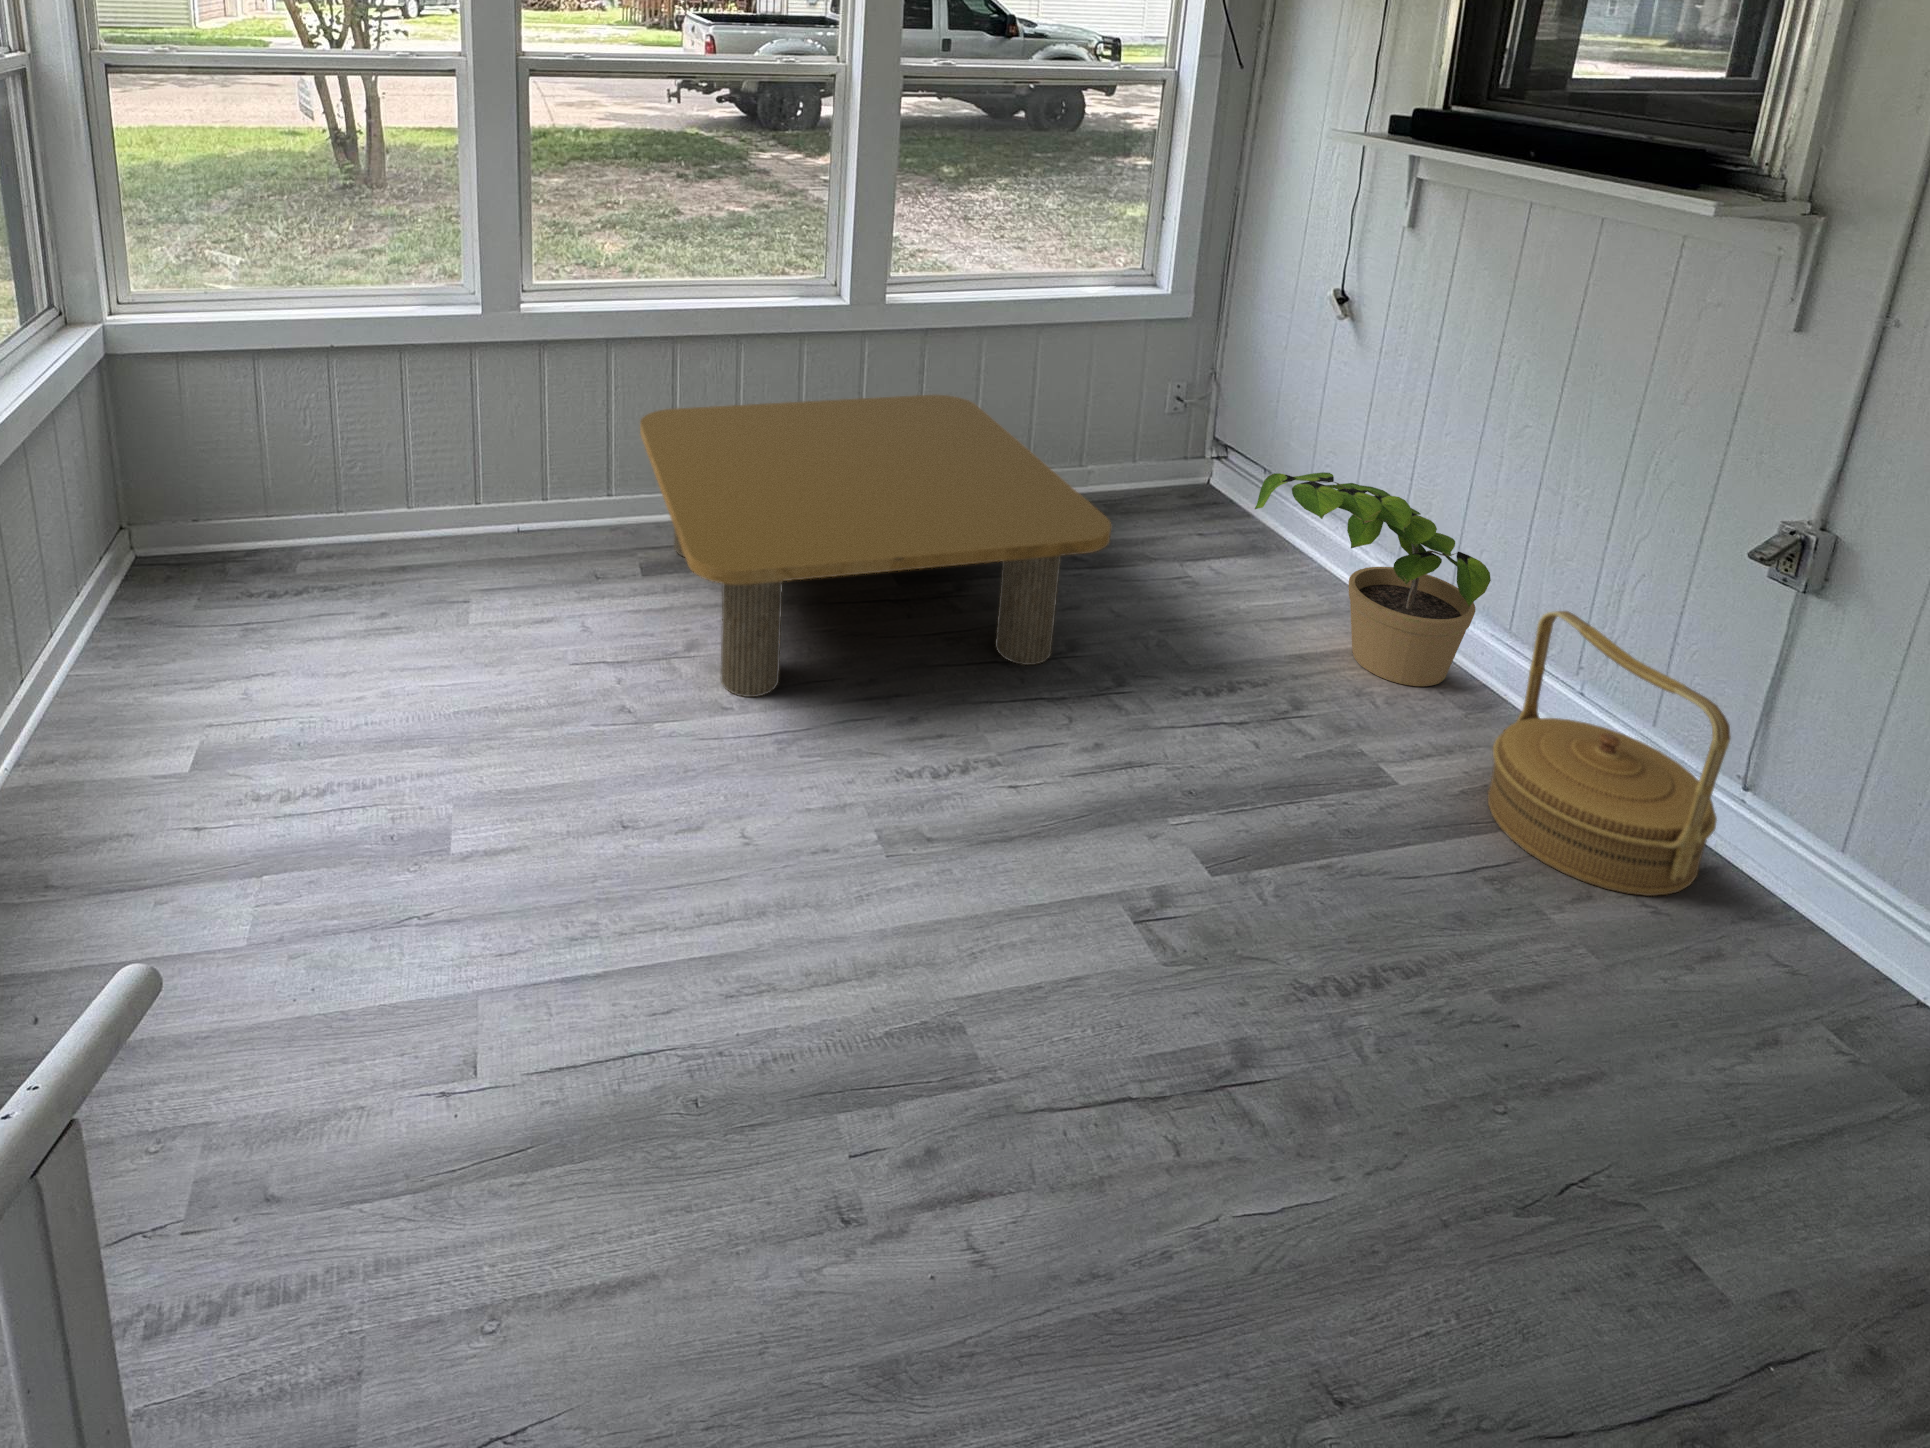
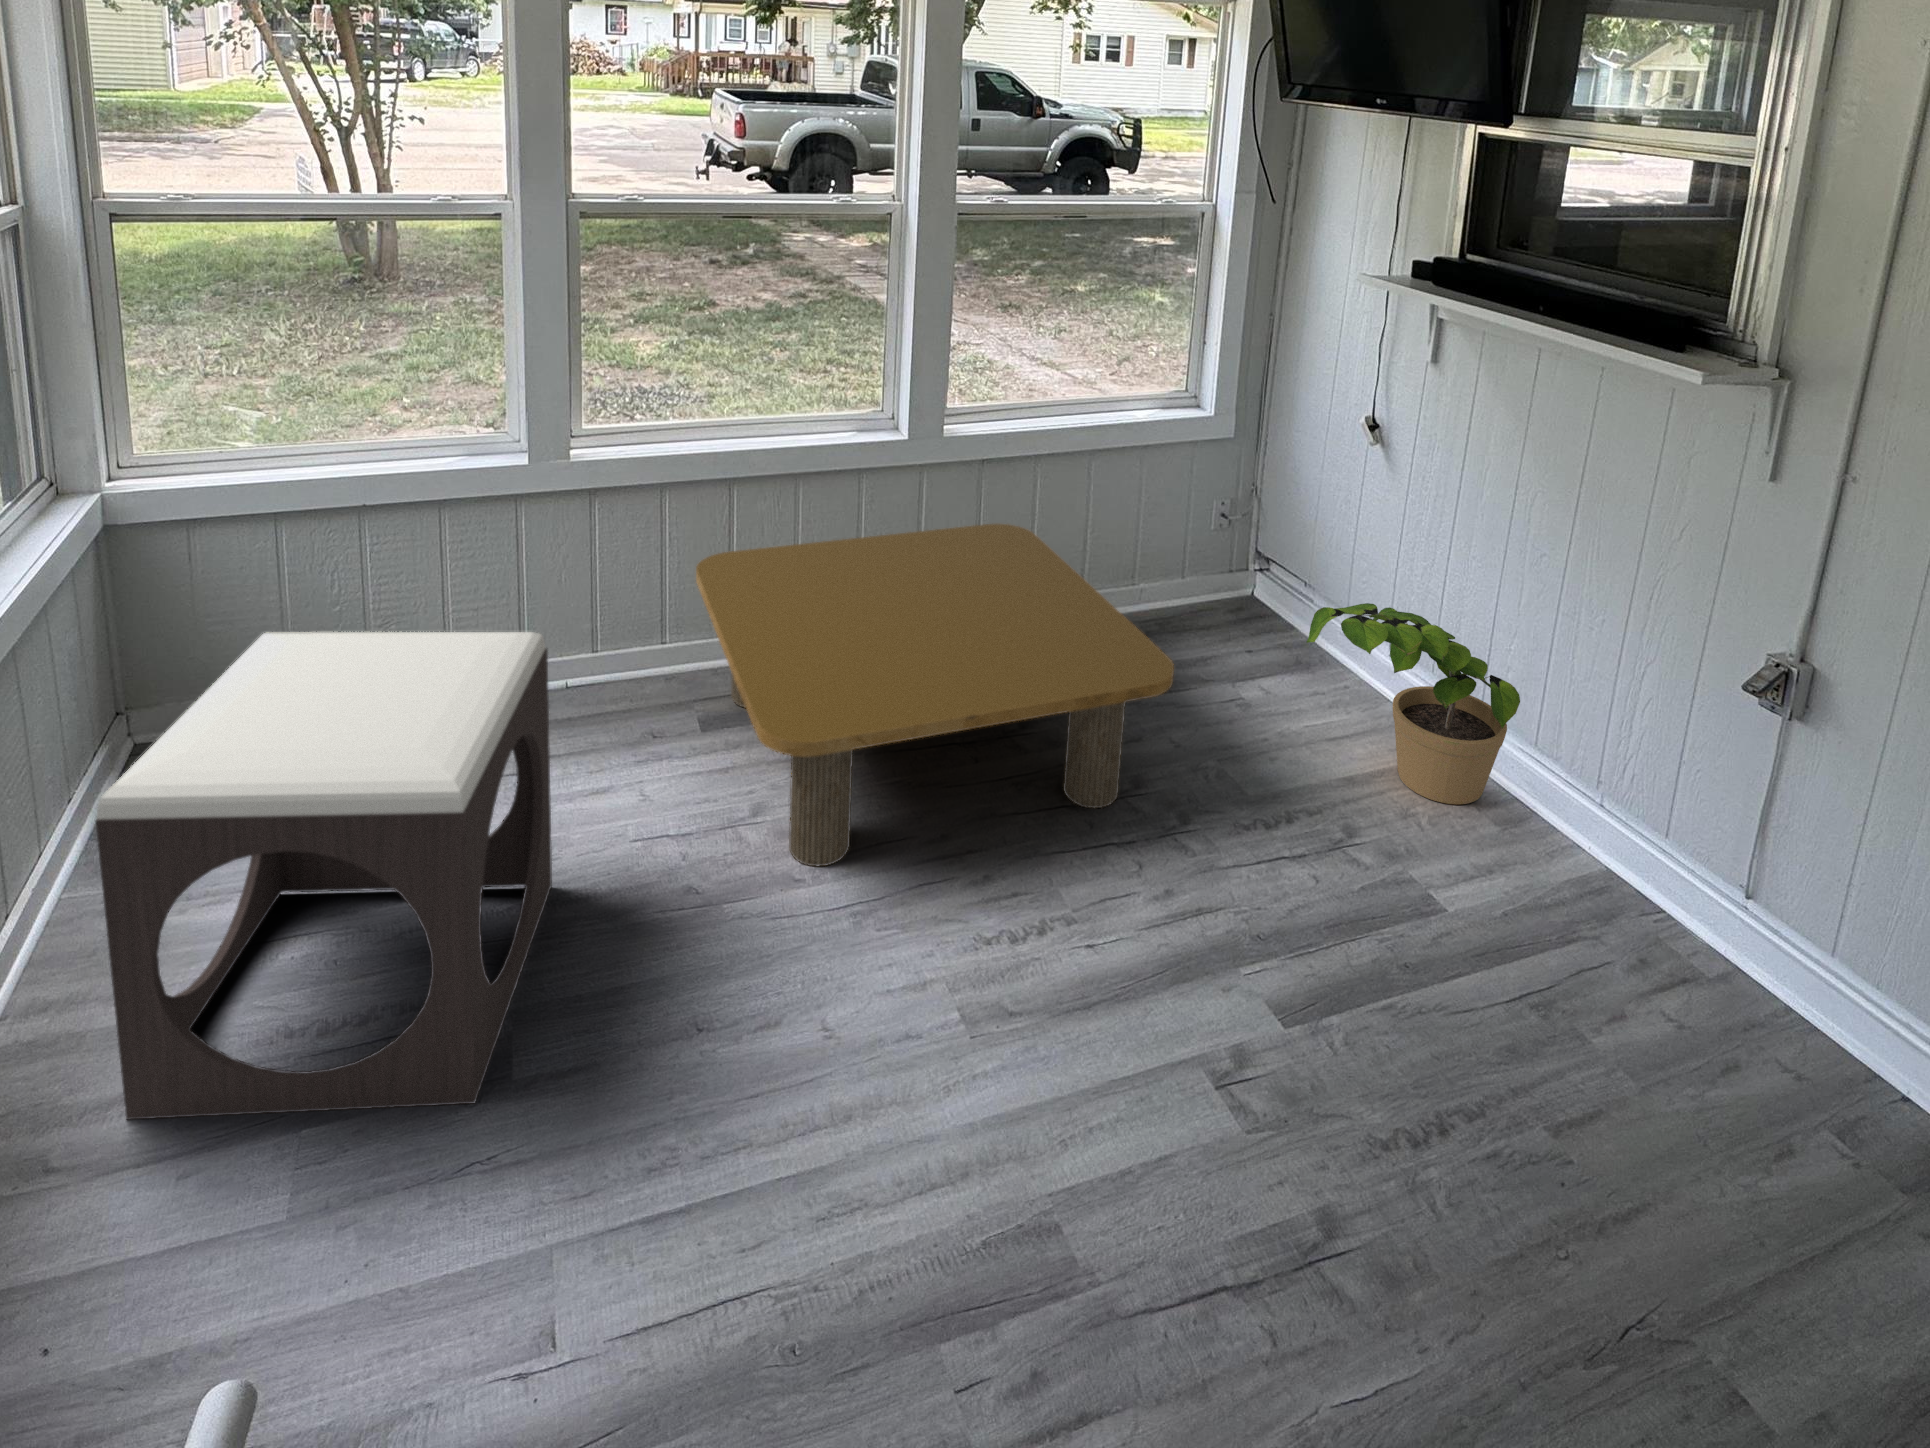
footstool: none [83,441,497,869] -> present [96,632,552,1120]
woven basket: present [1488,611,1731,896] -> none [1528,737,1737,1011]

